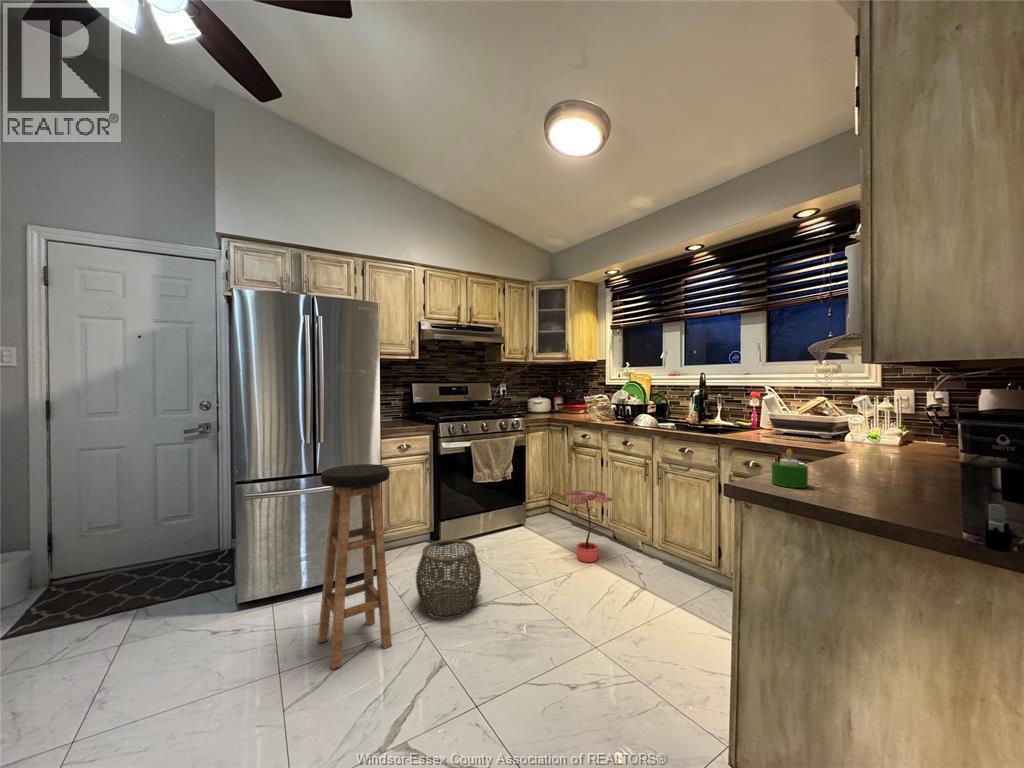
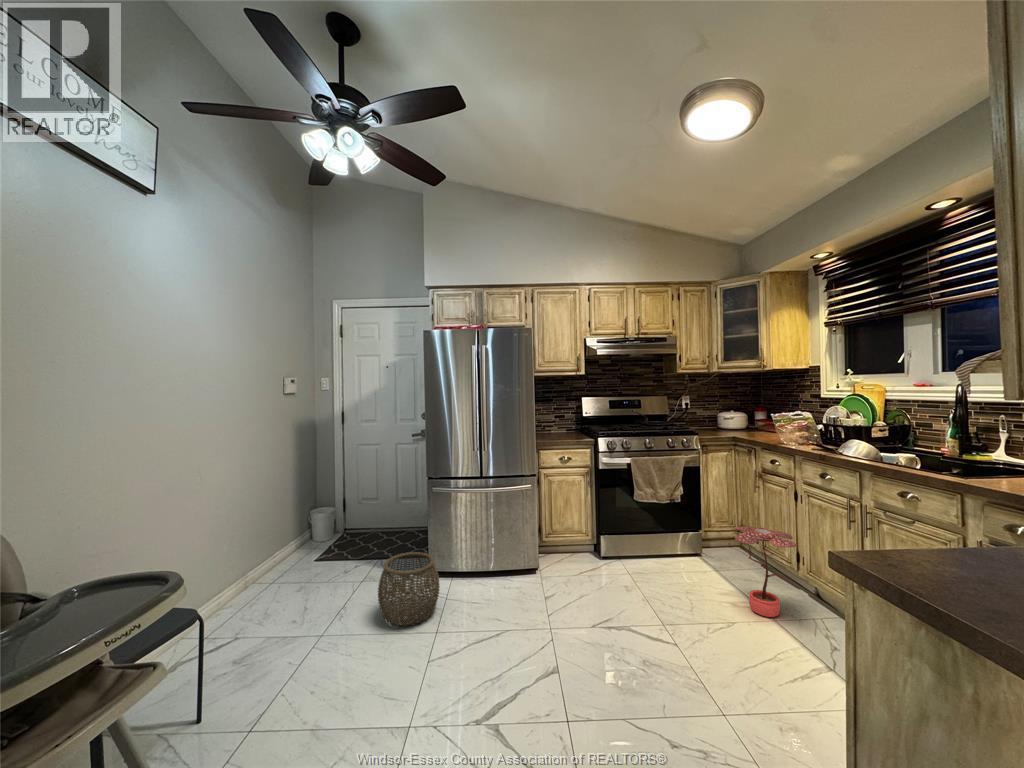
candle: present [772,449,808,488] -> none [890,522,953,586]
bar stool: present [318,464,392,669] -> none [468,473,522,640]
woven basket: present [416,539,481,617] -> present [378,552,440,626]

